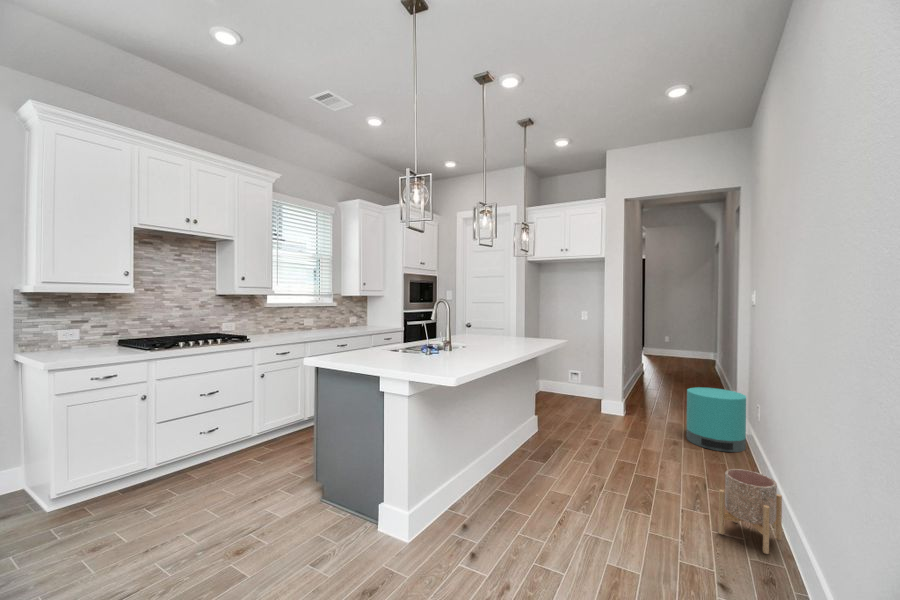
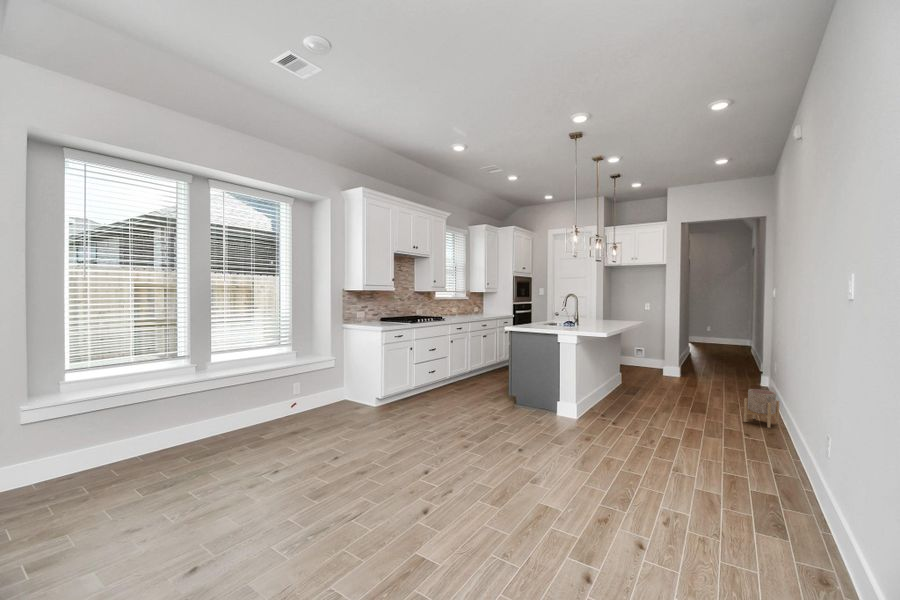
trash can: present [686,387,746,452] -> none [726,355,768,395]

